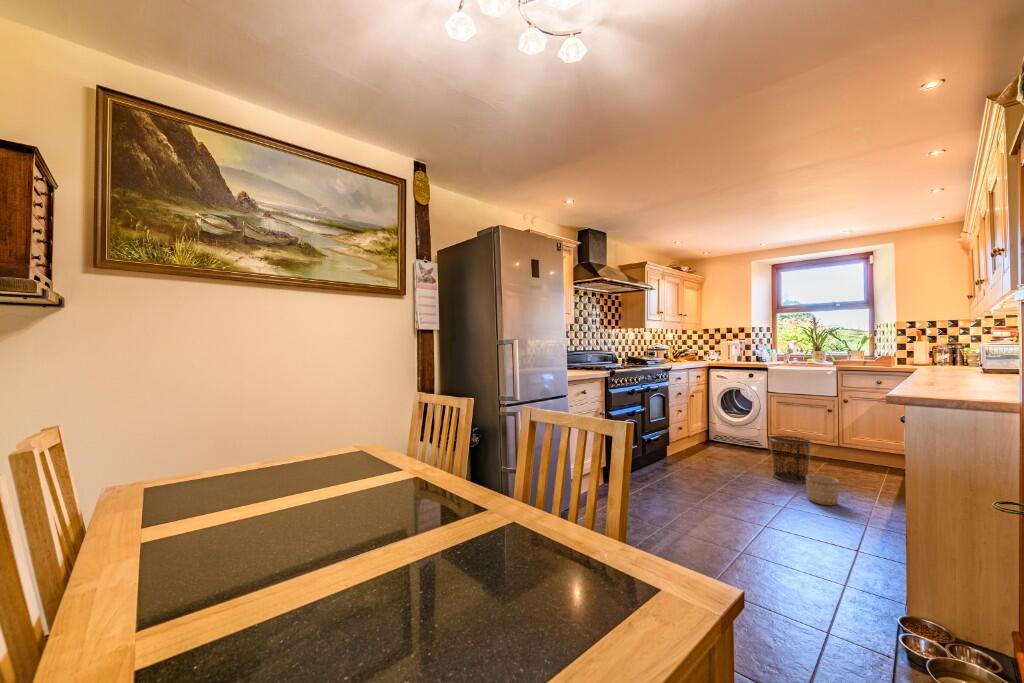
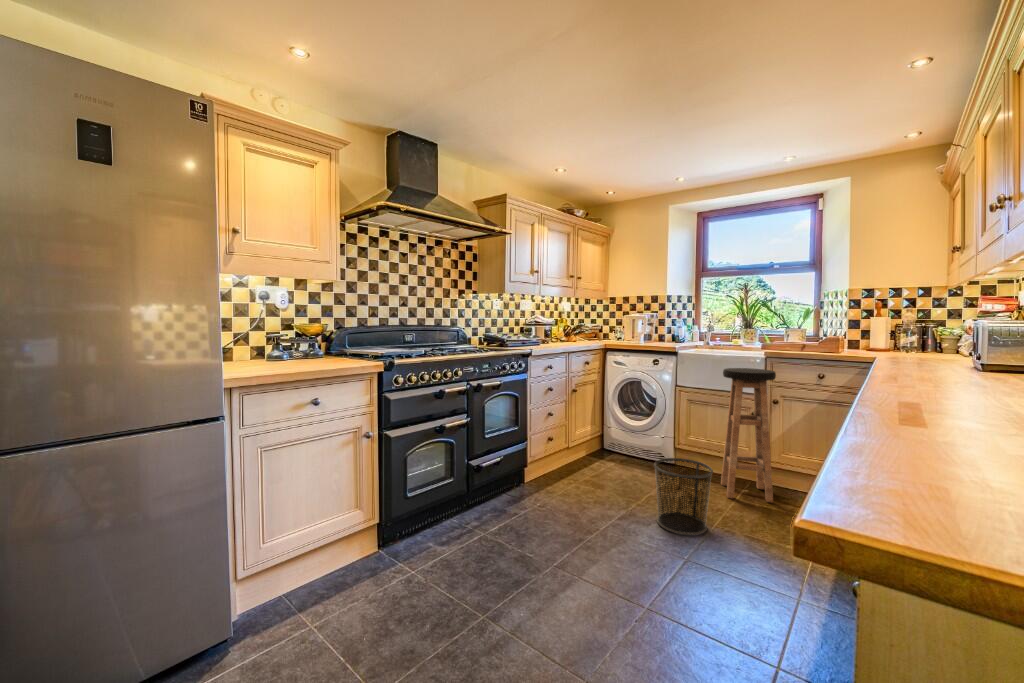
bar stool: none [808,378,850,469] -> present [721,368,776,503]
planter: present [806,475,839,506] -> none [688,535,738,593]

